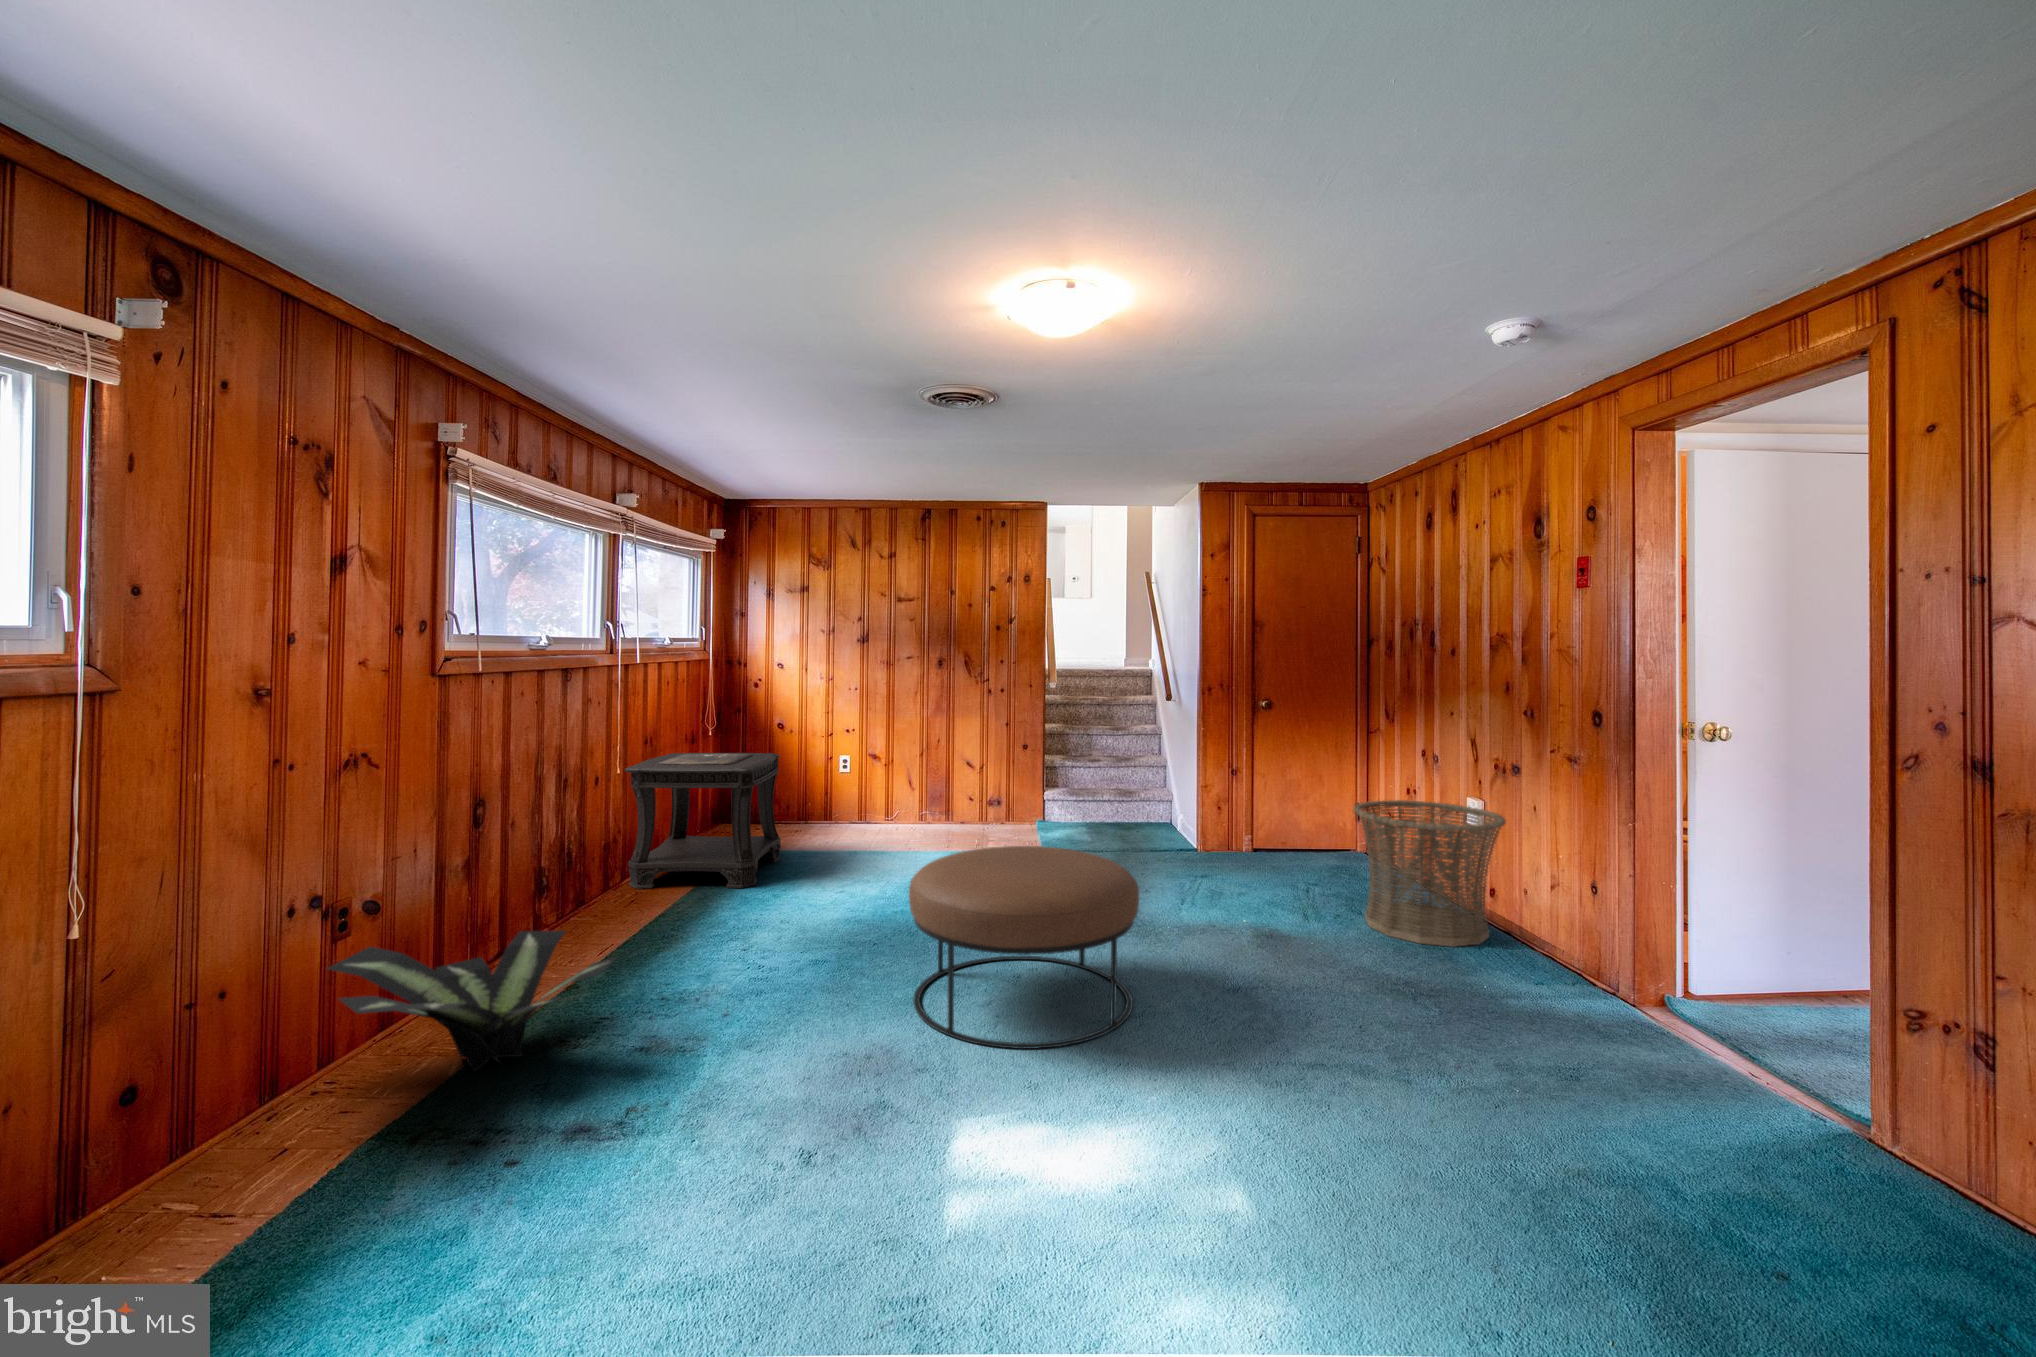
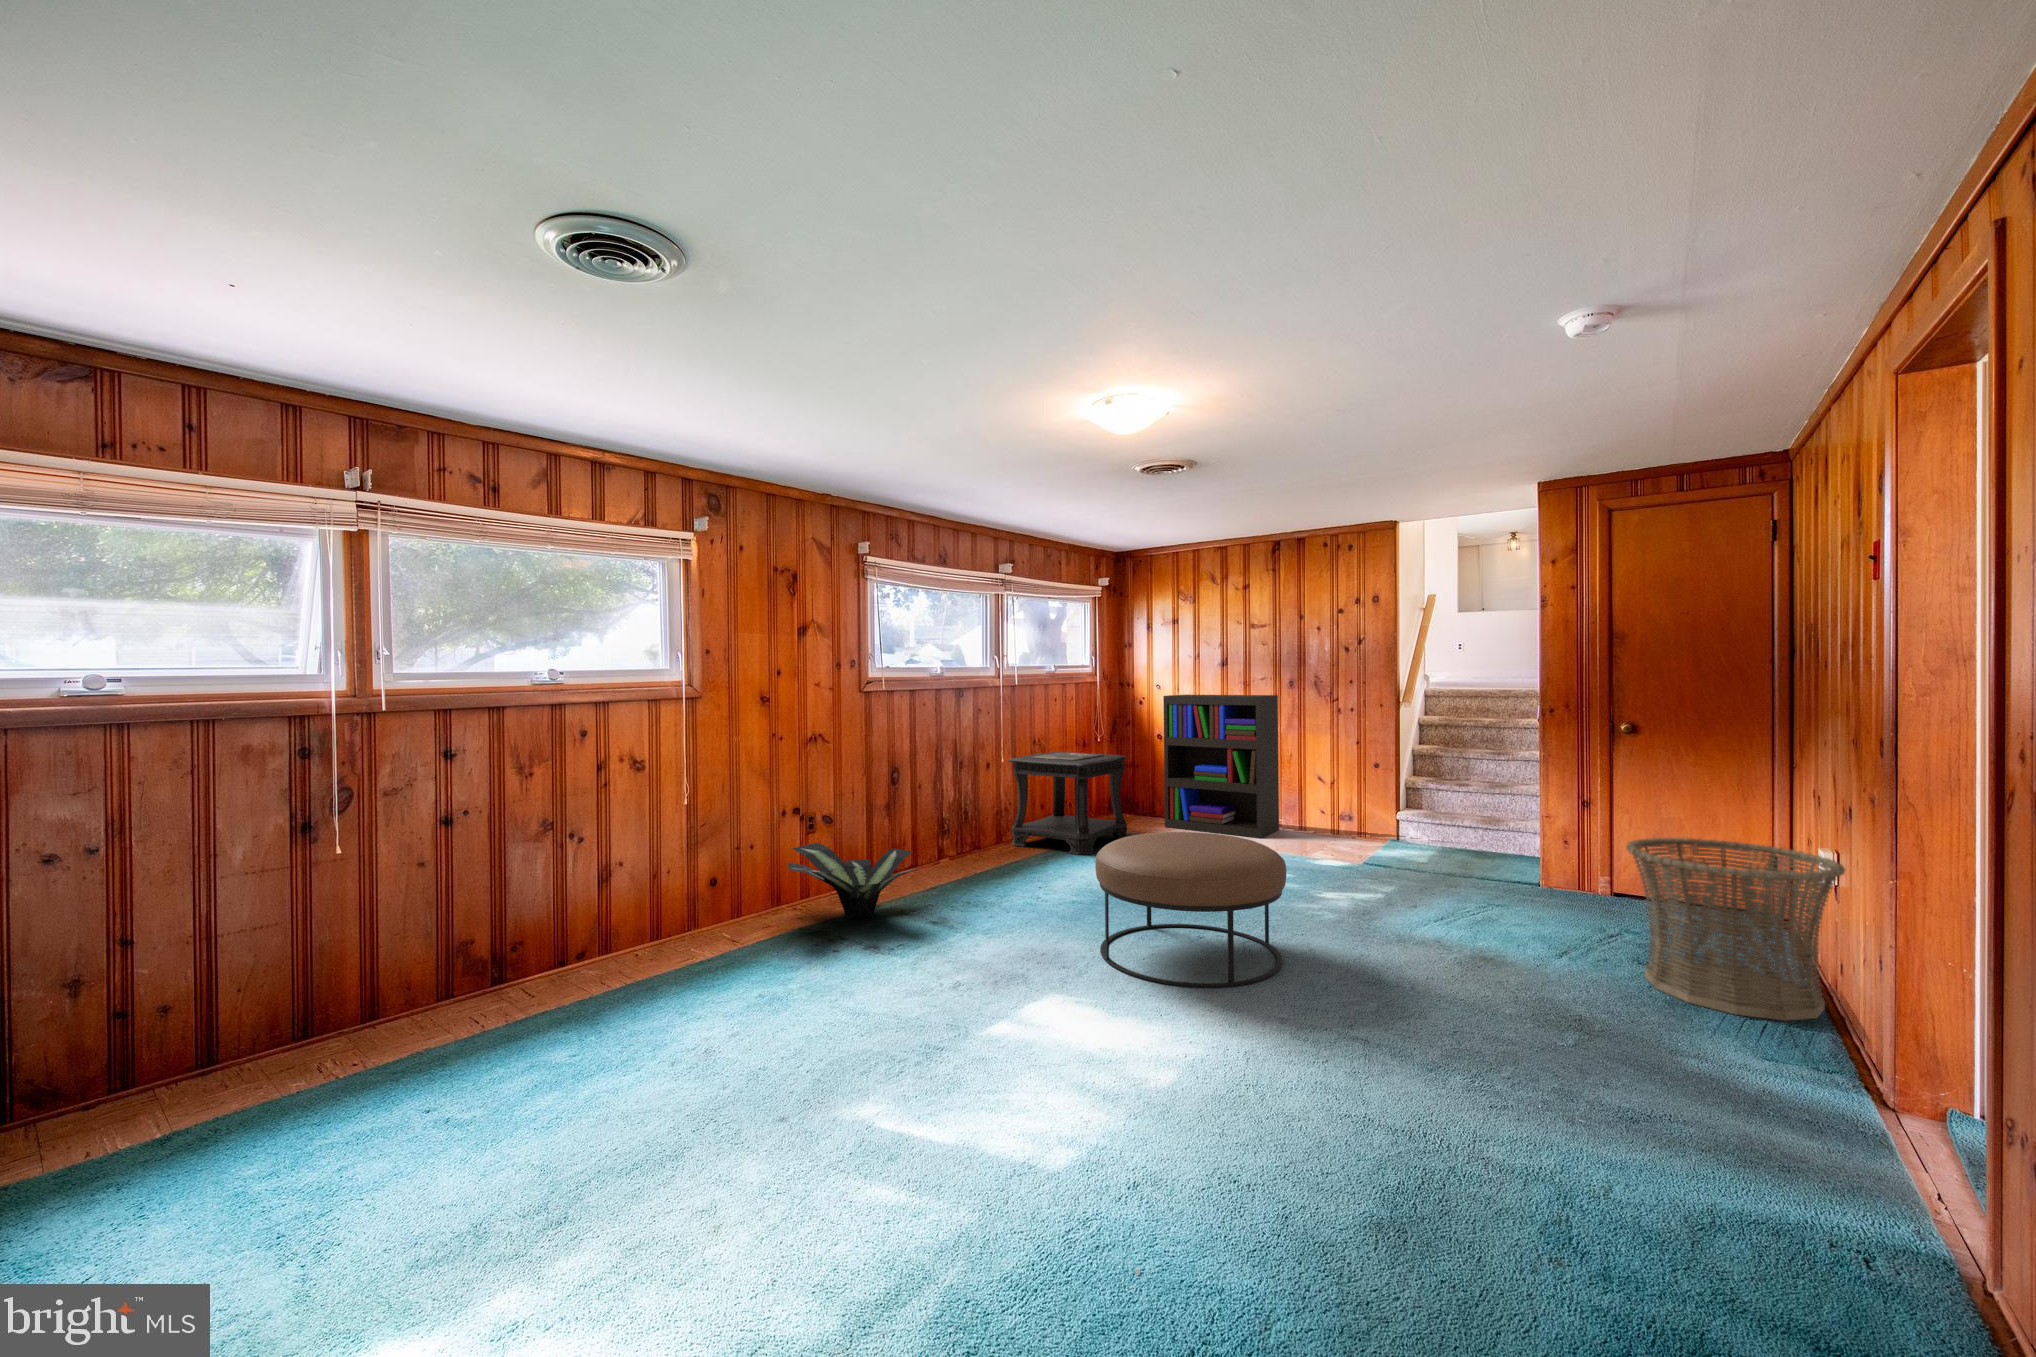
bookshelf: none [805,676,929,837] -> present [1163,695,1279,838]

